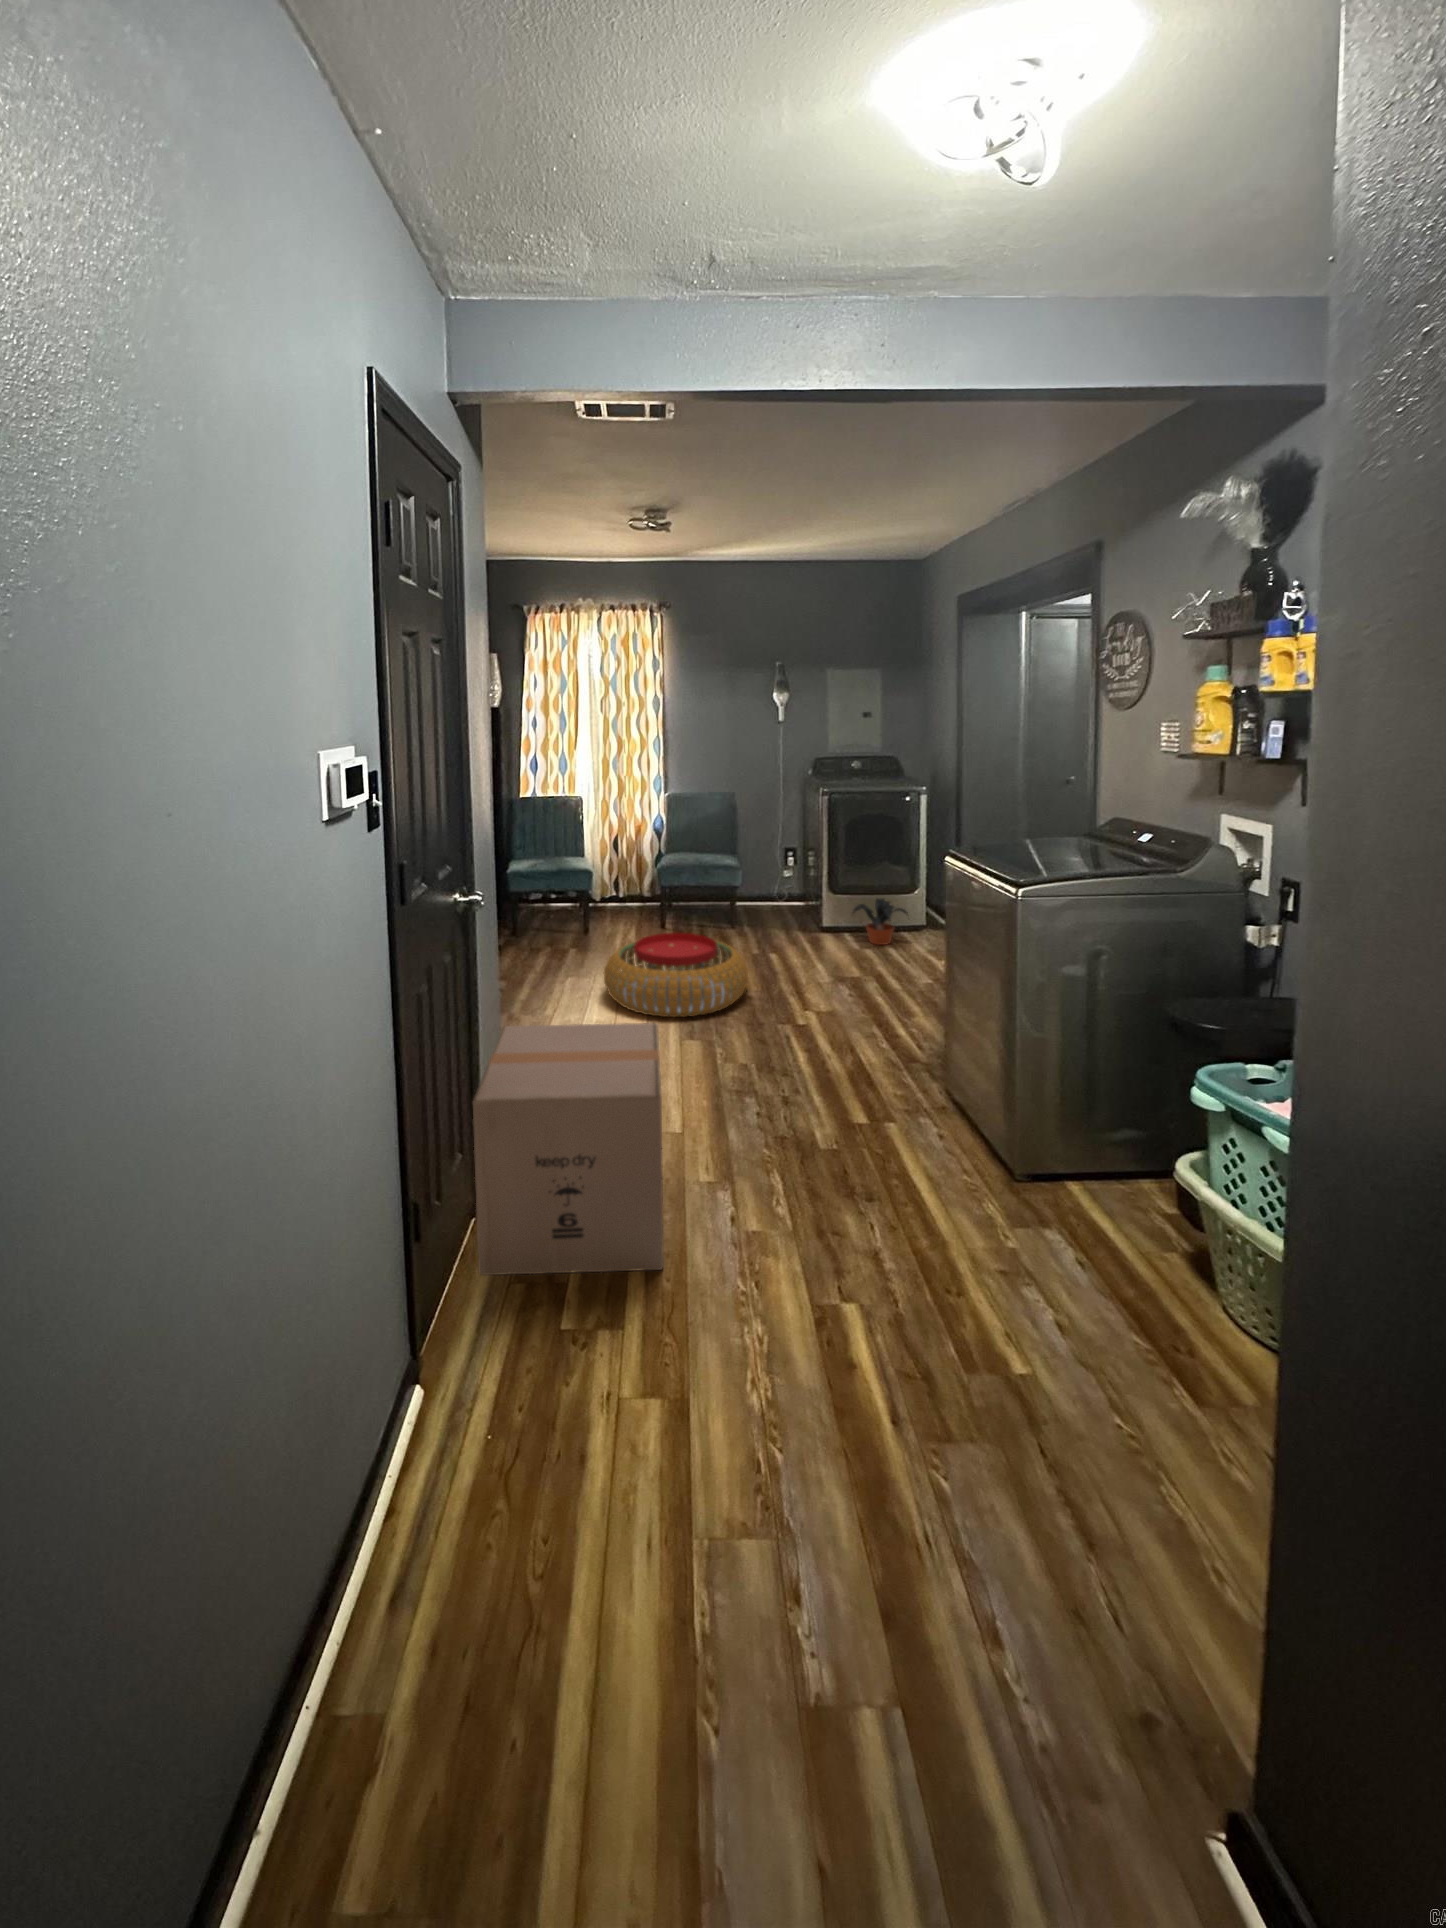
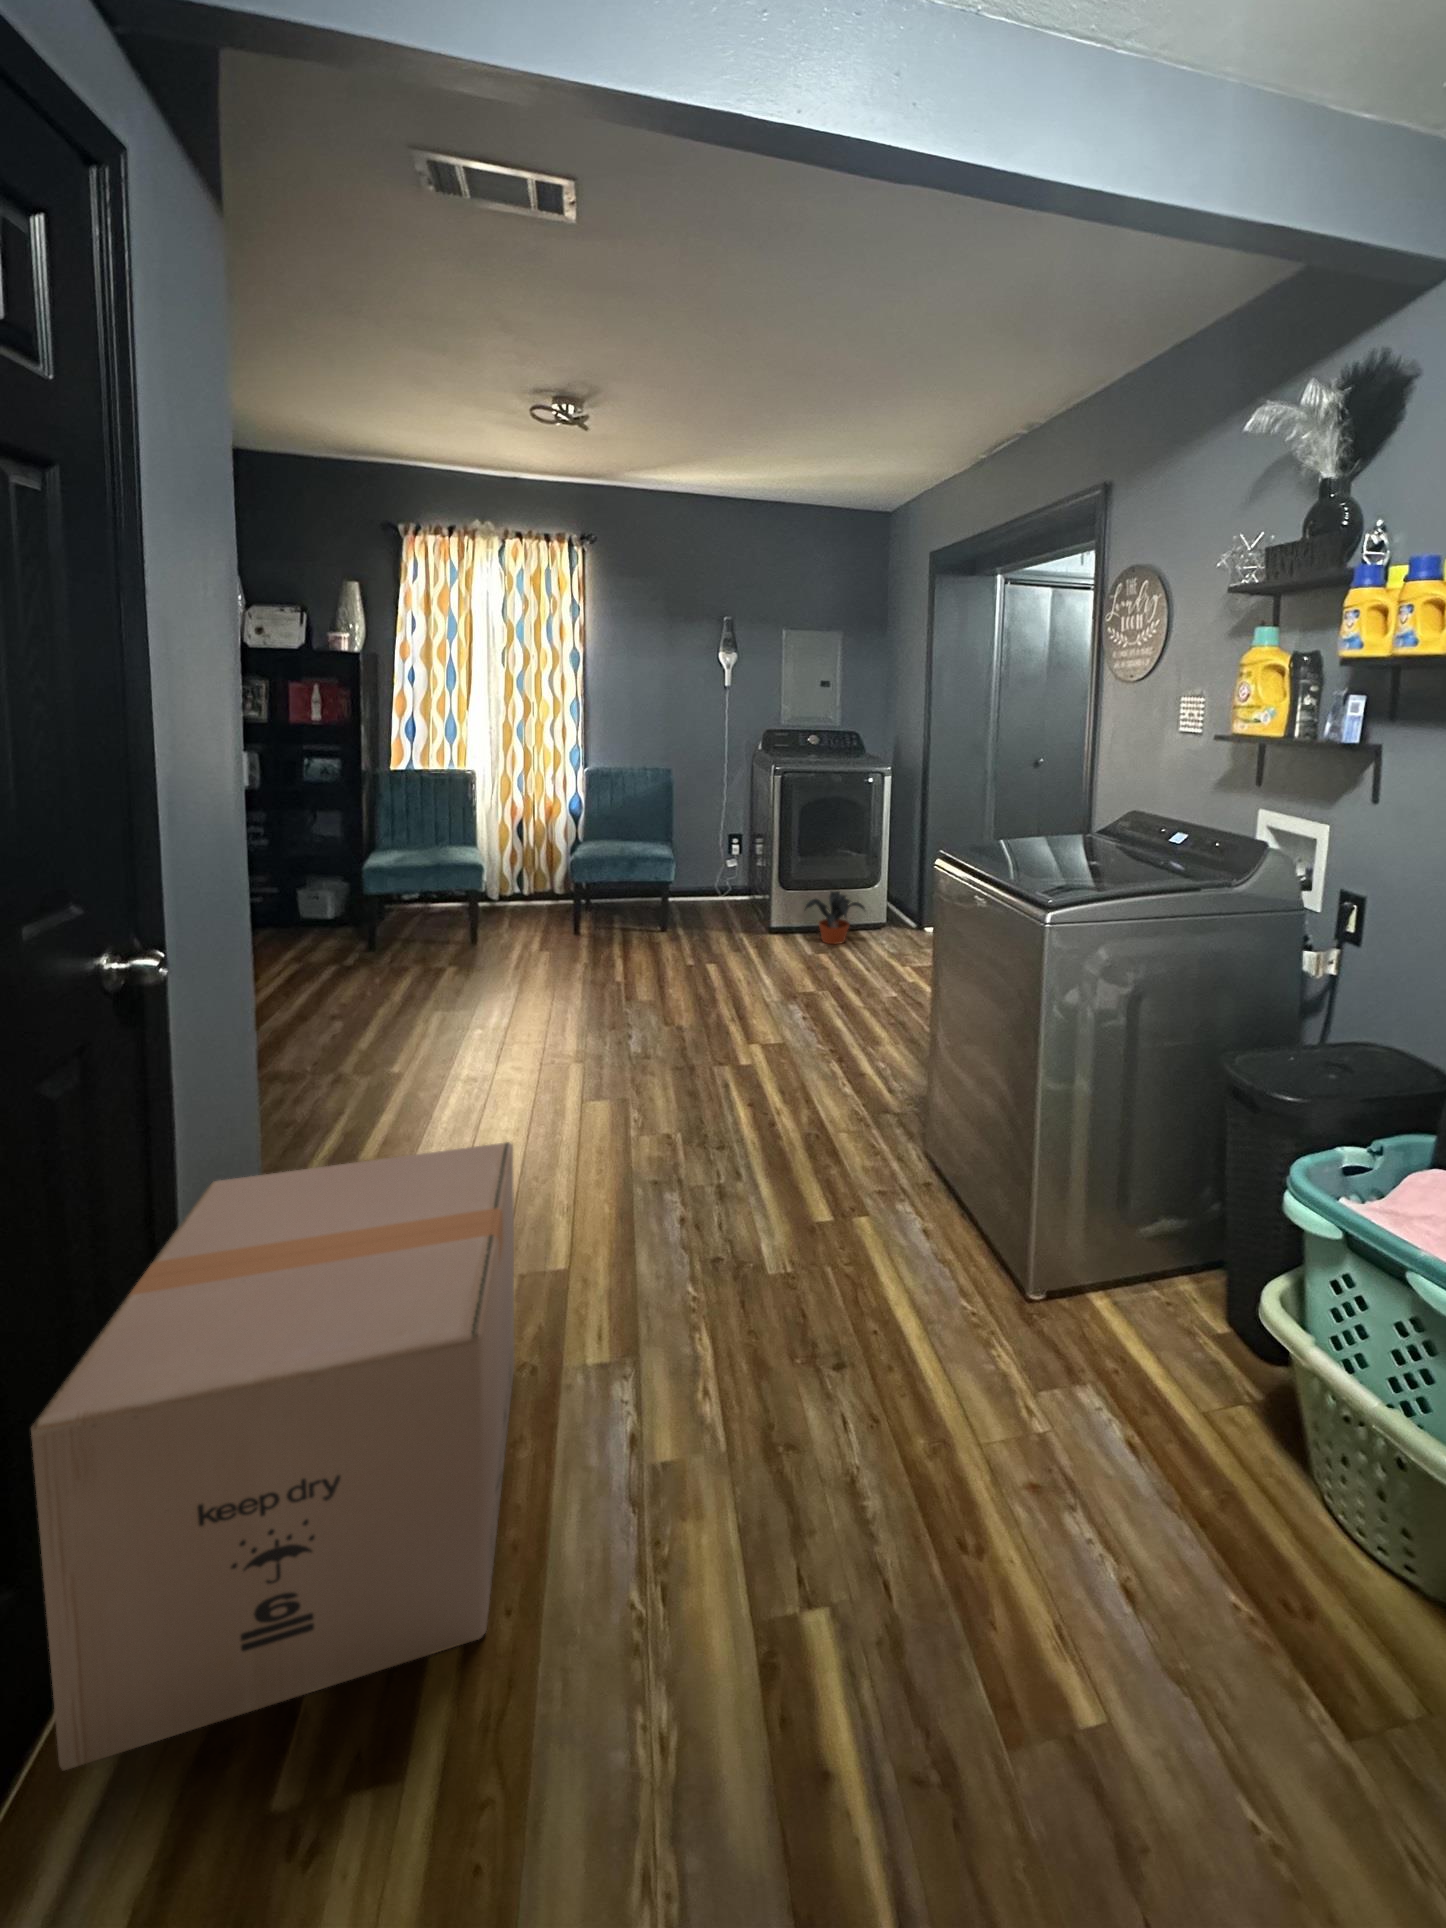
pouf: present [604,933,748,1017] -> none [481,947,679,1065]

